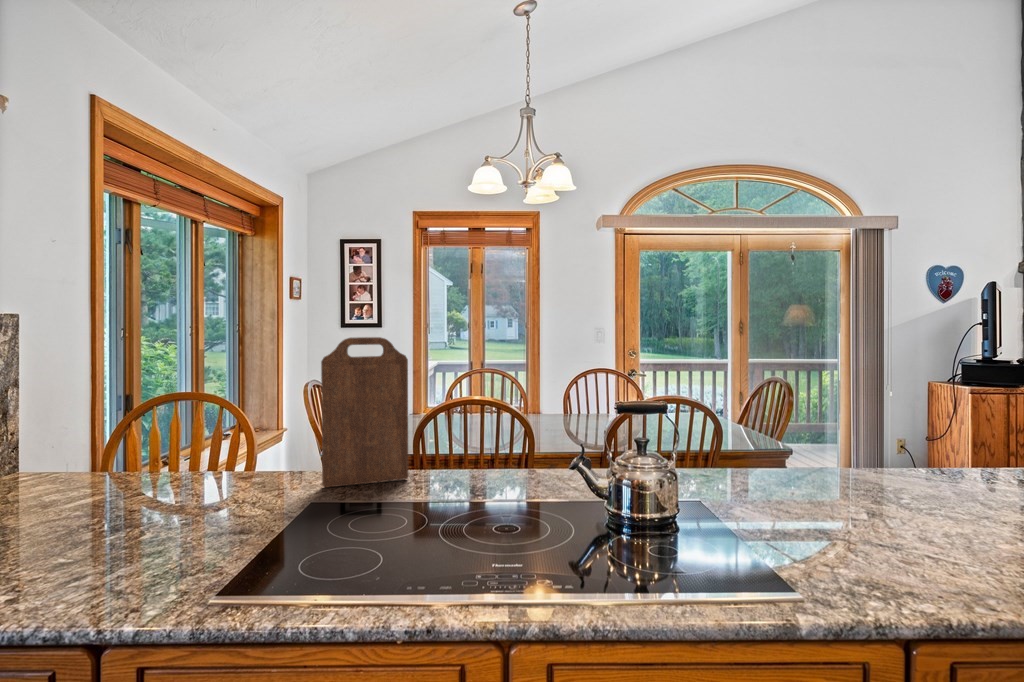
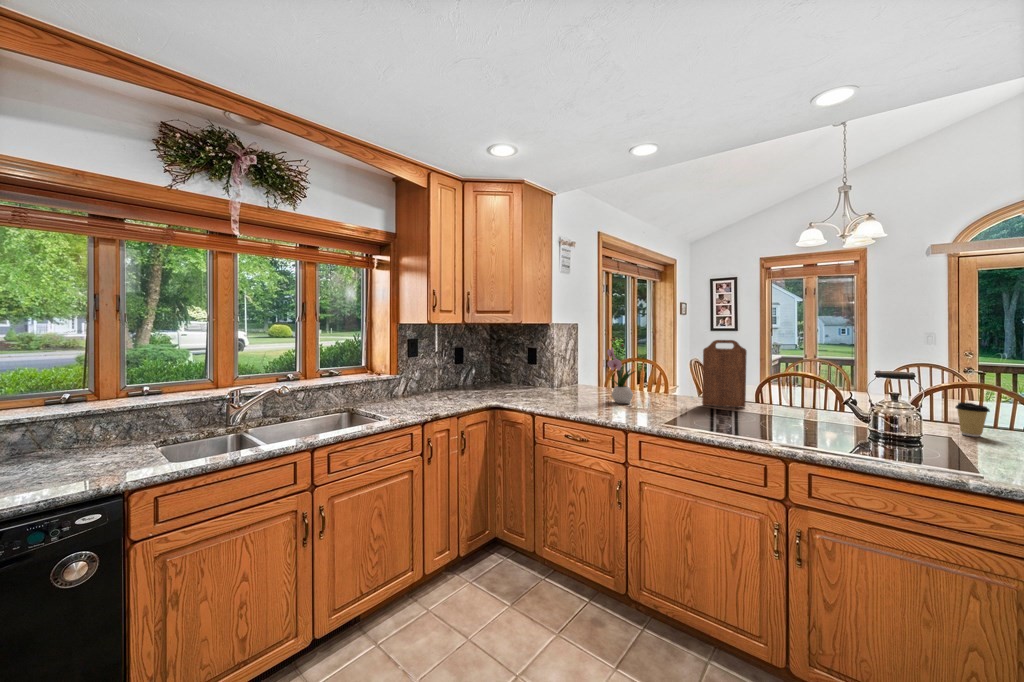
flower arrangement: none [53,339,147,525] -> present [607,339,635,404]
coffee cup: none [707,430,747,484] -> present [955,402,990,437]

